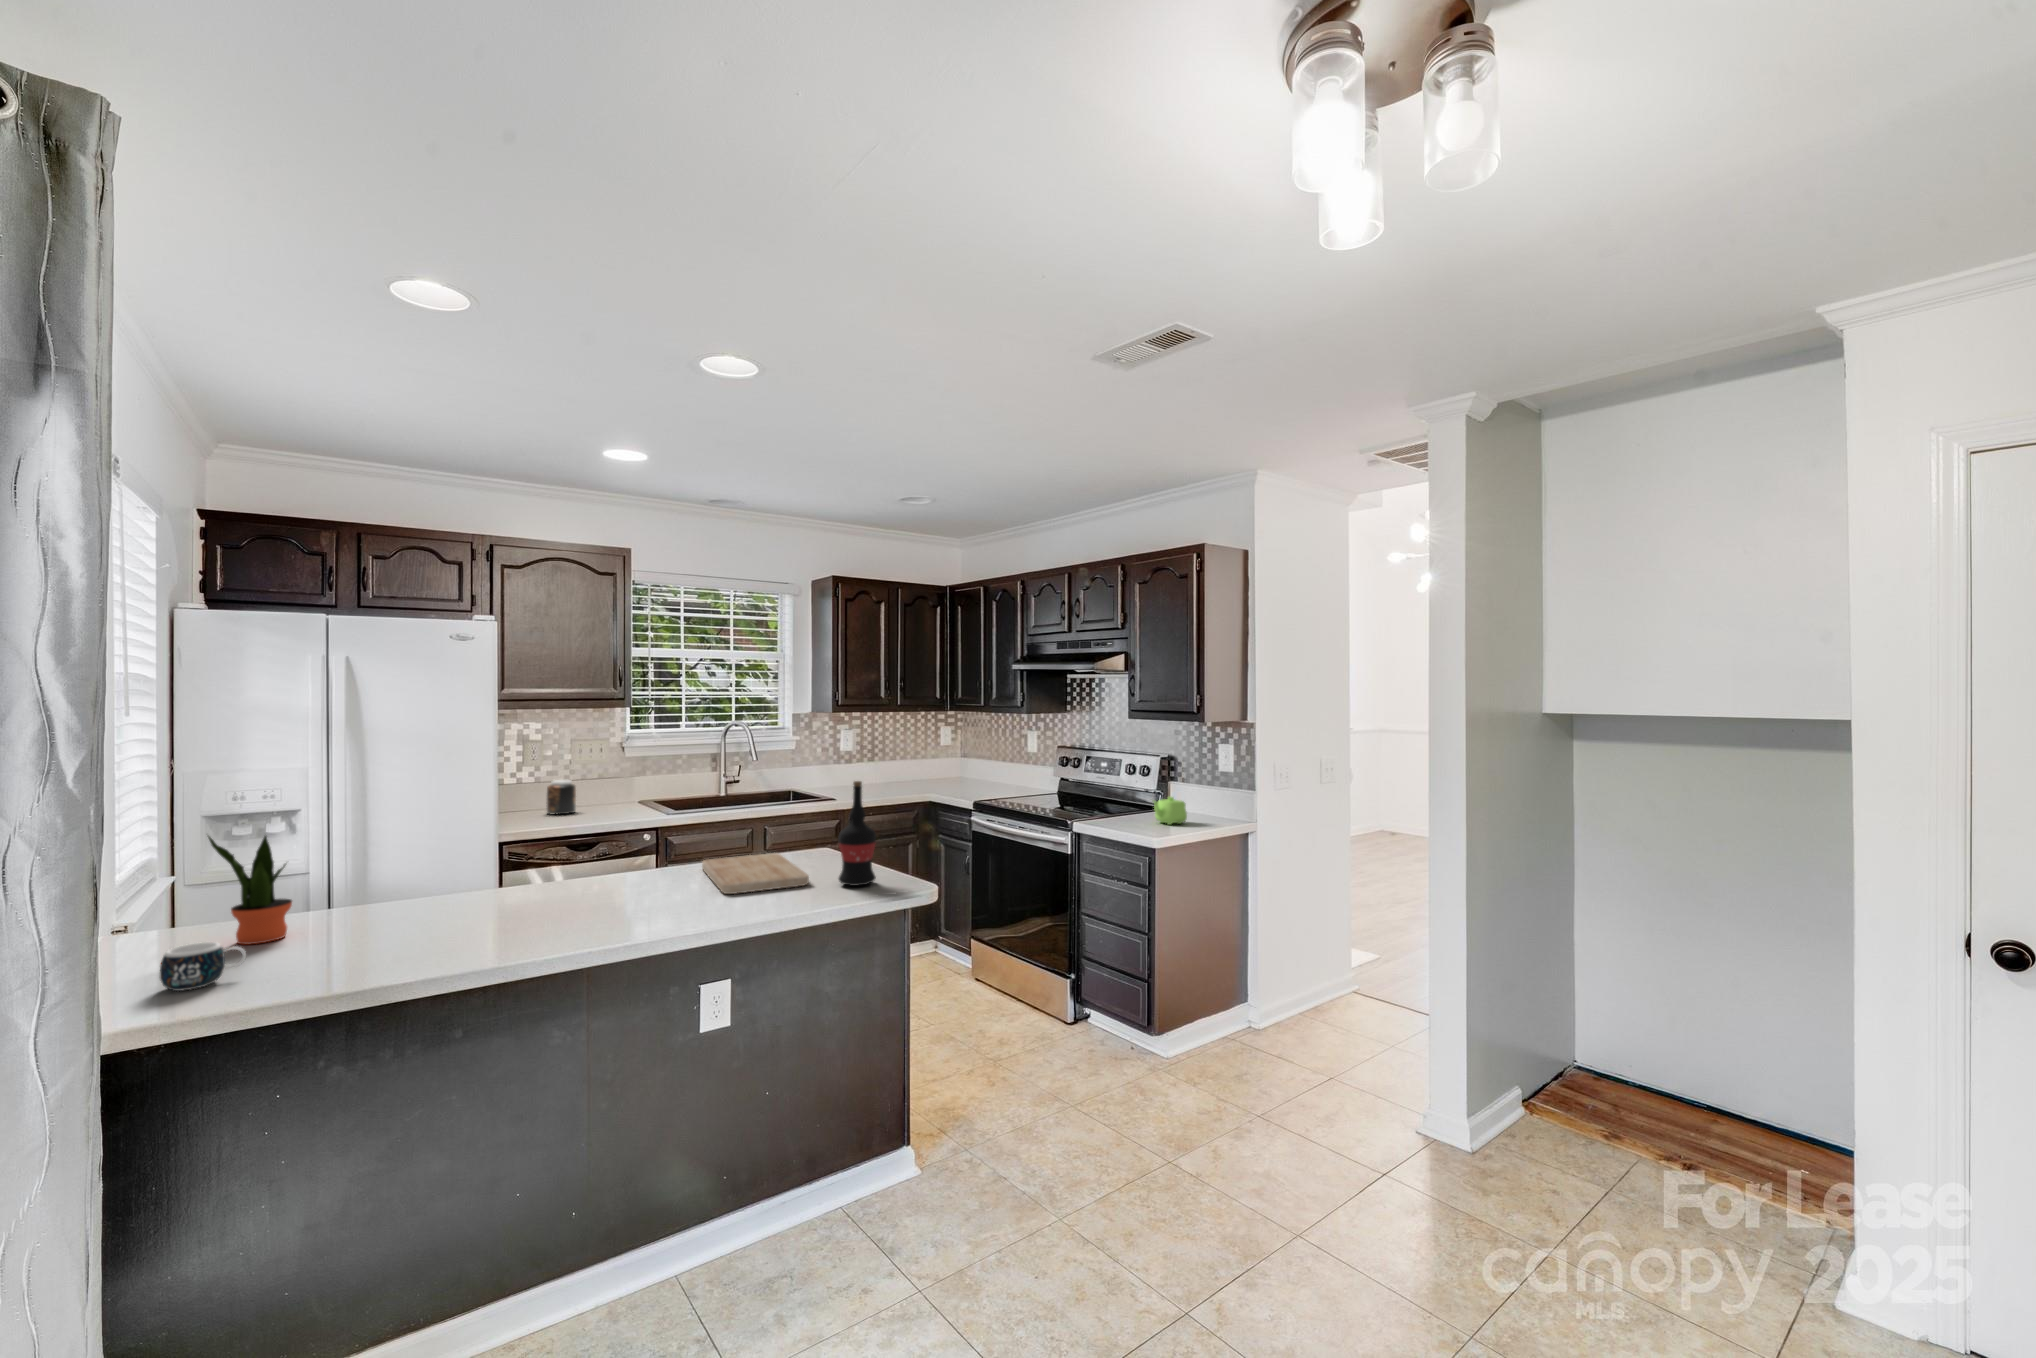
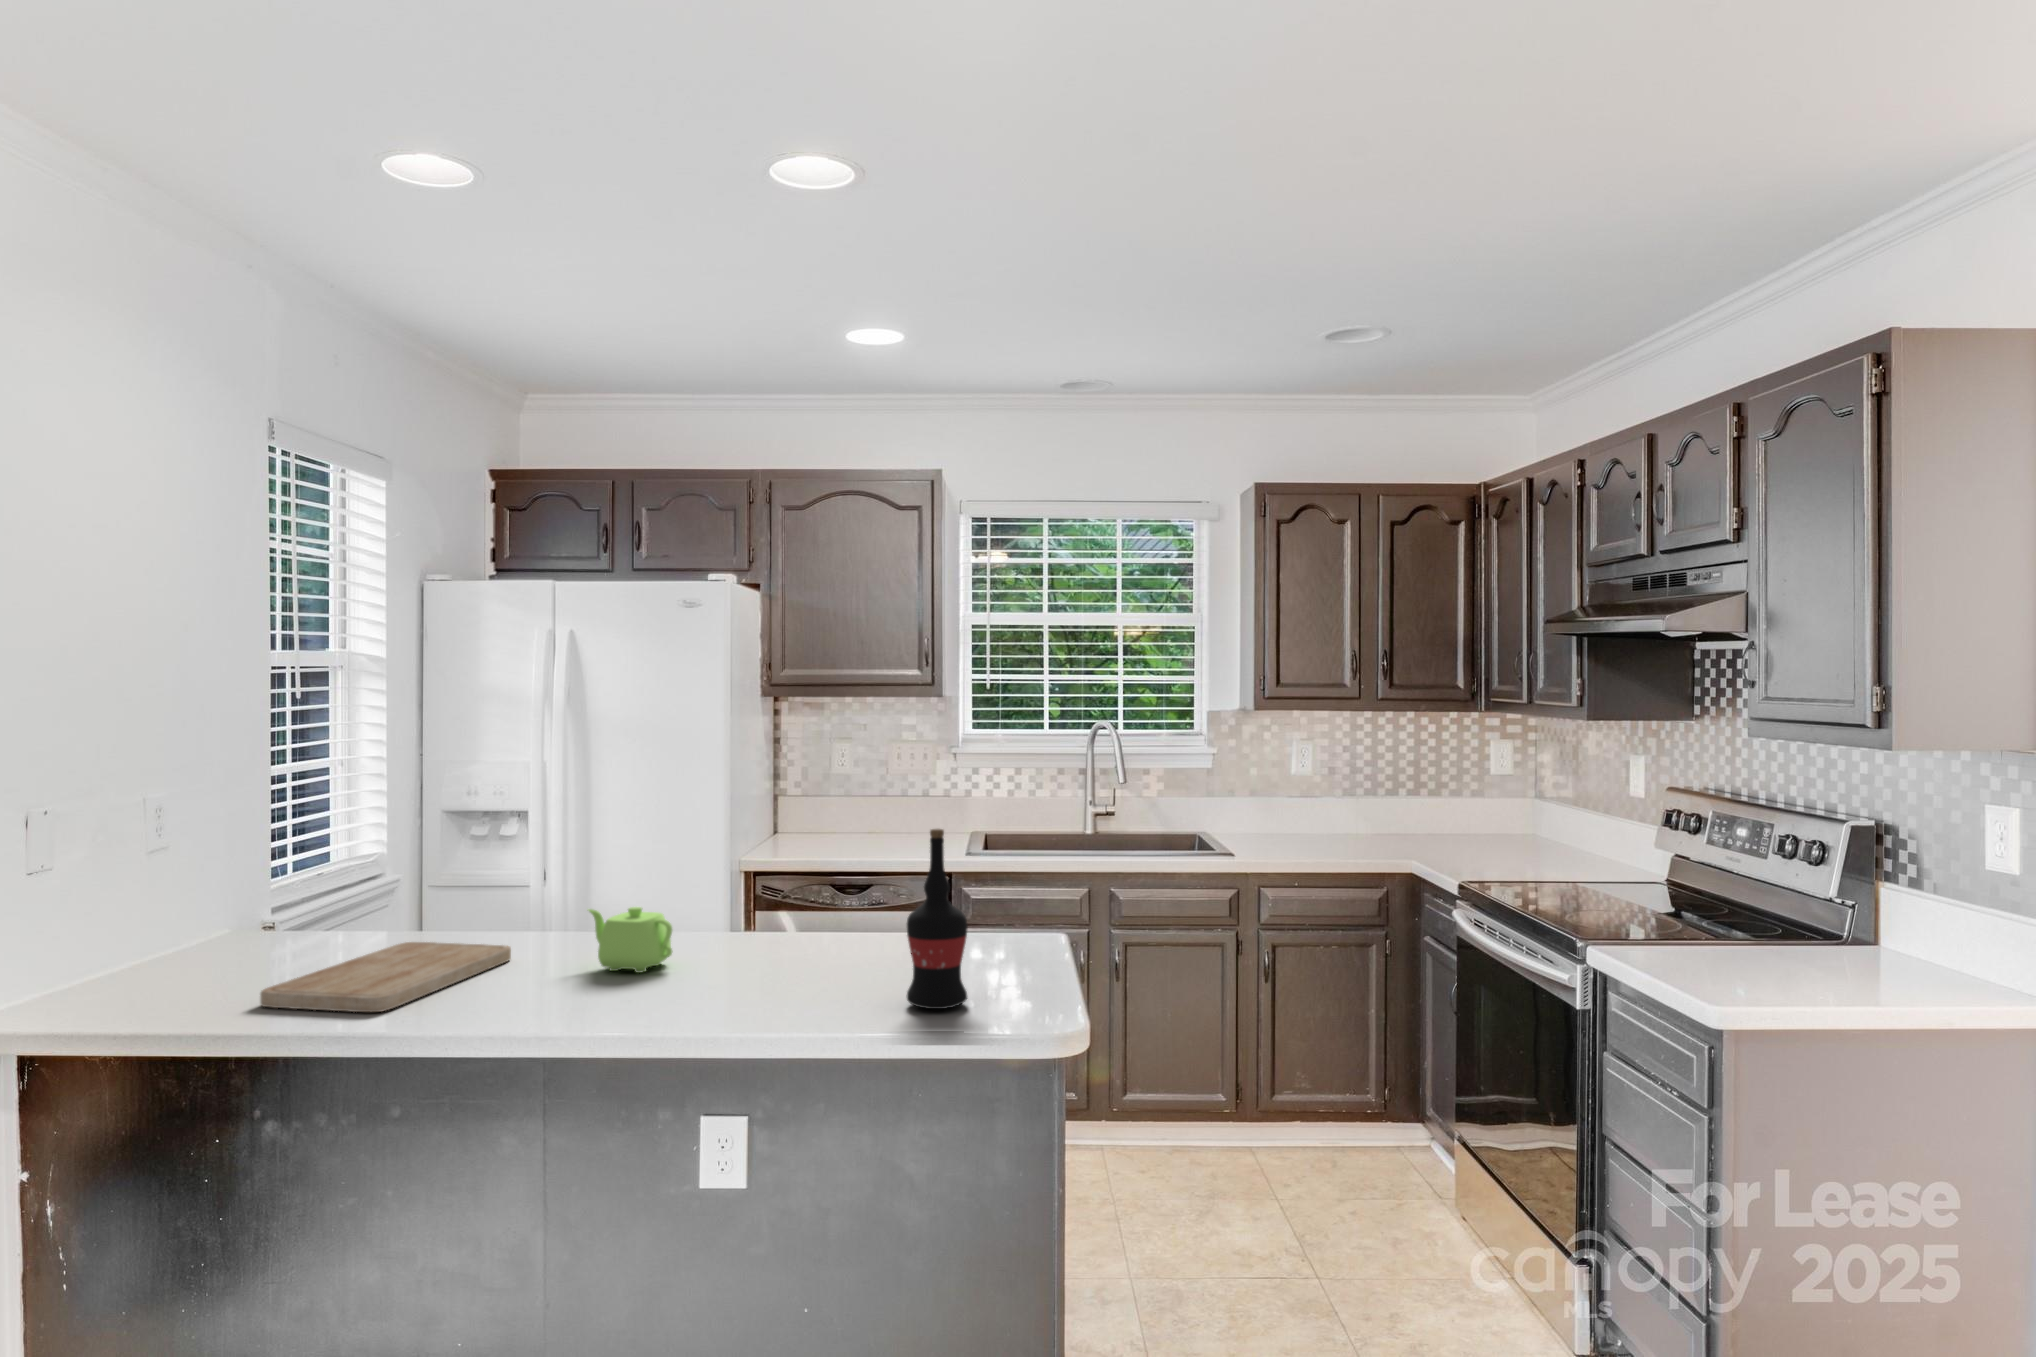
jar: present [546,780,576,814] -> none [854,795,888,841]
teapot: present [1153,797,1187,825] -> present [588,907,673,973]
potted plant: present [208,836,292,944] -> none [244,830,321,960]
cutting board: present [702,853,809,894] -> present [260,942,511,1012]
mug: present [160,942,246,991] -> none [110,951,188,1001]

